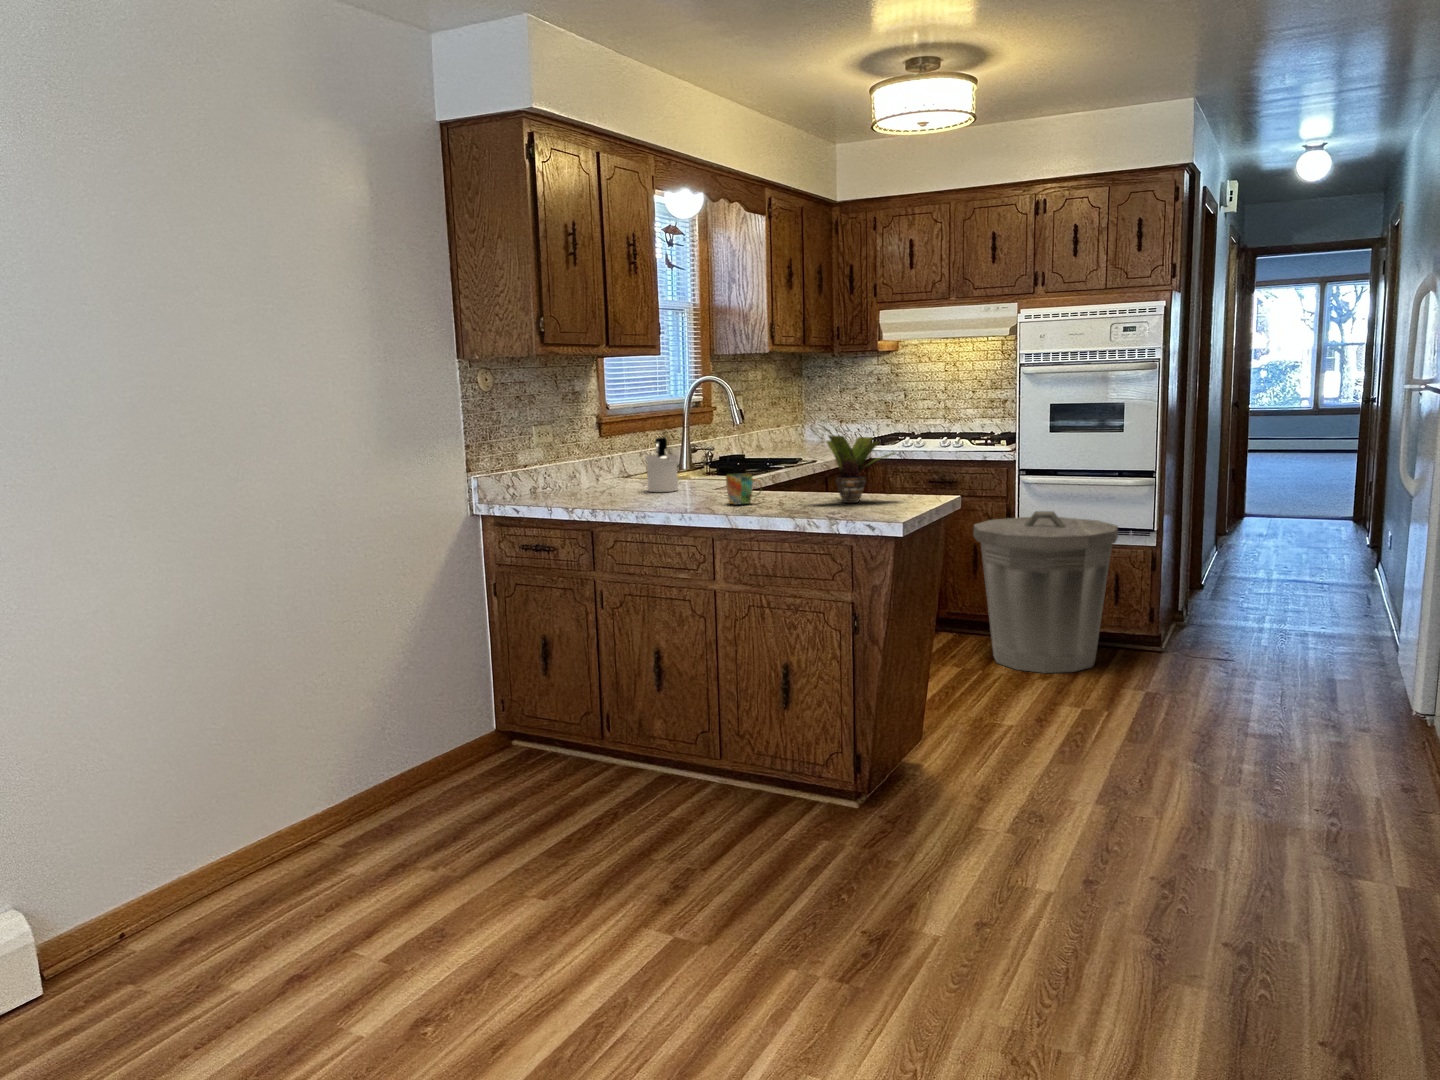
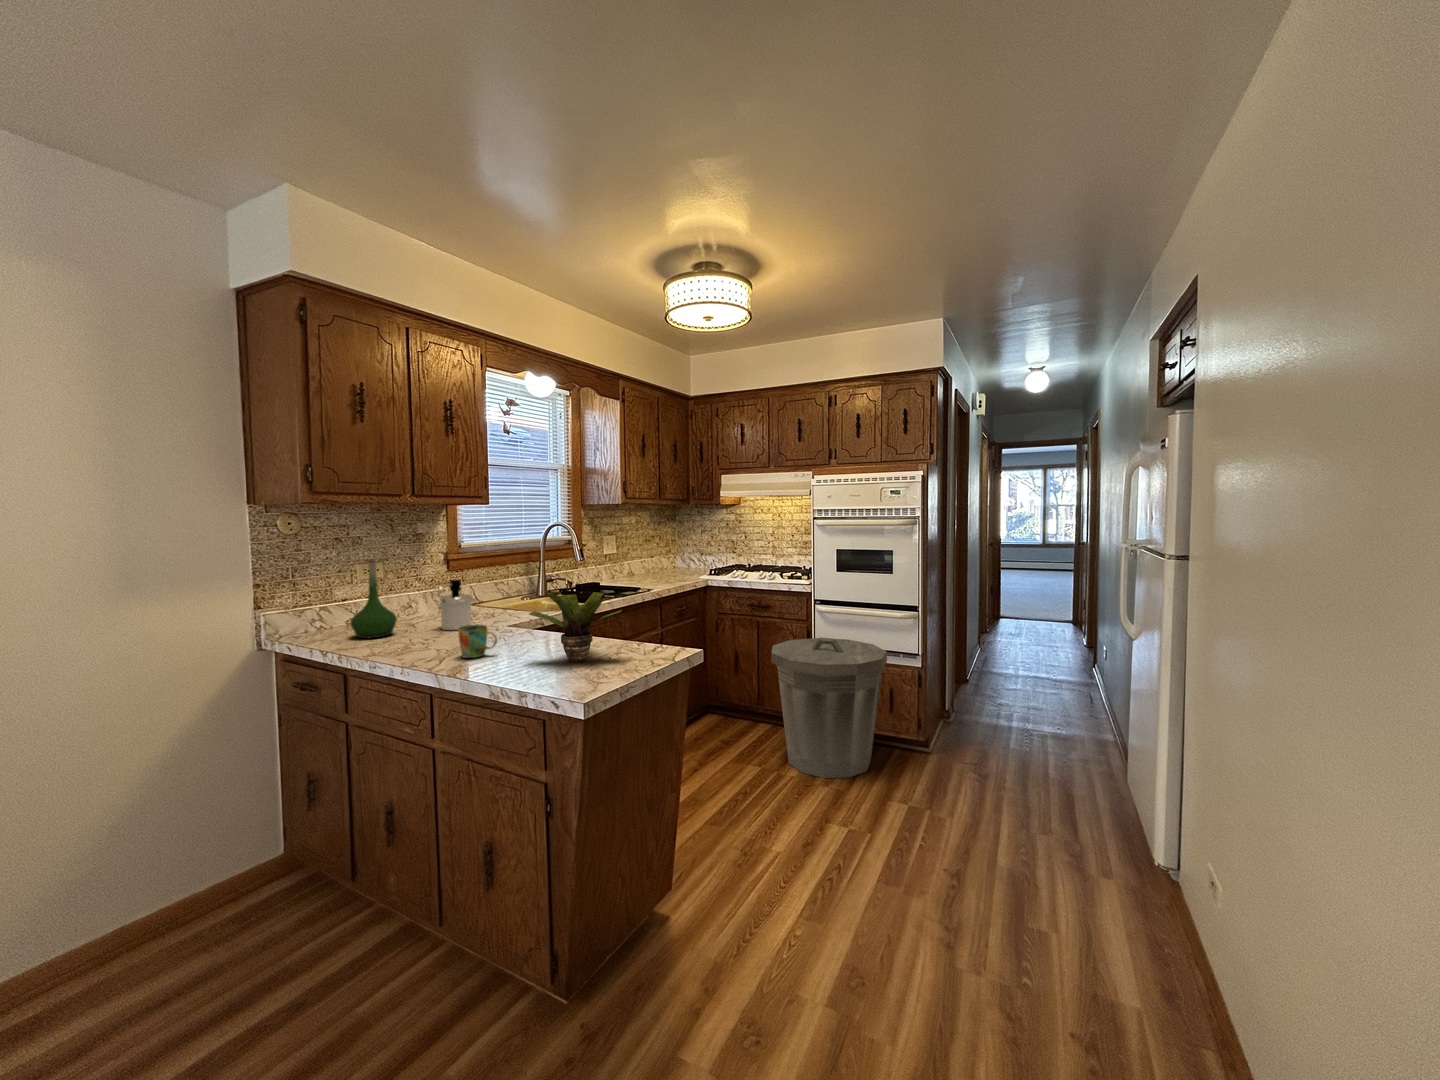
vase: none [568,415,611,499] -> present [351,560,397,638]

